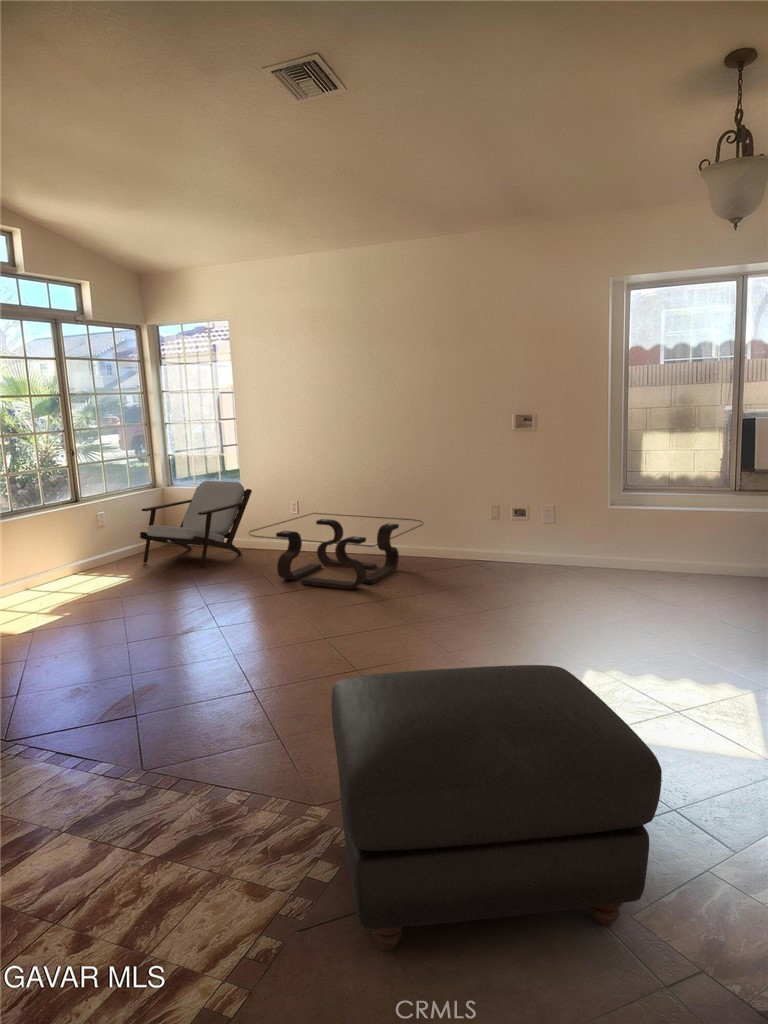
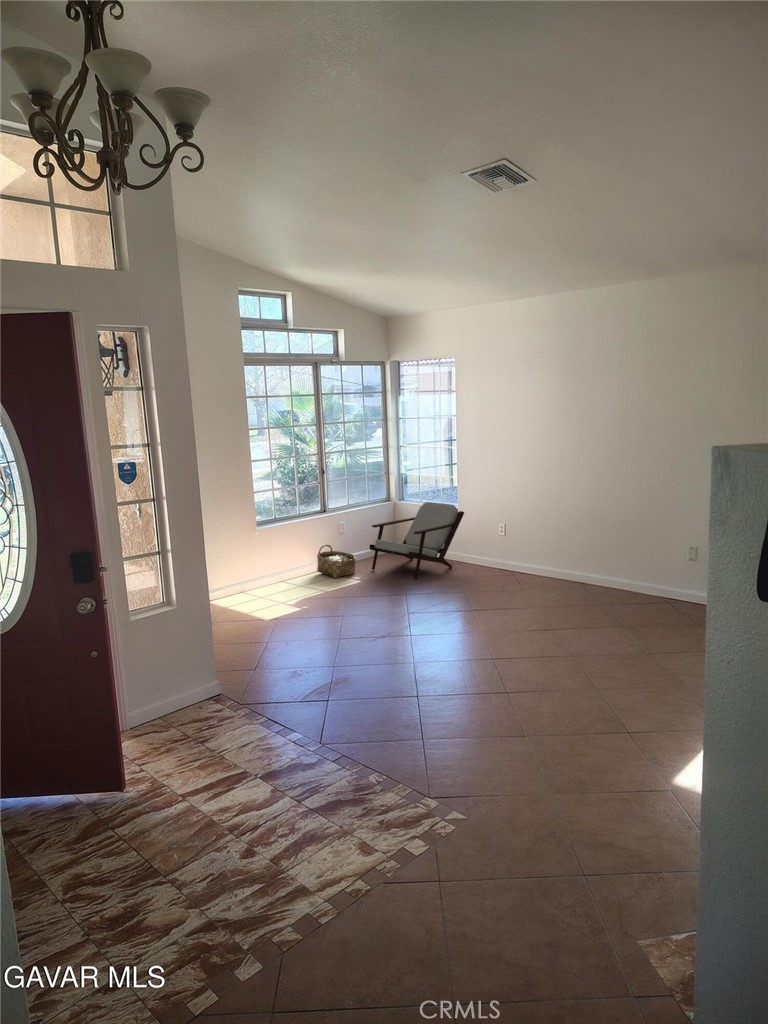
coffee table: present [249,513,423,589] -> none [449,536,613,612]
woven basket: none [71,536,123,575] -> present [317,545,356,578]
ottoman: present [331,665,662,950] -> none [406,703,665,948]

